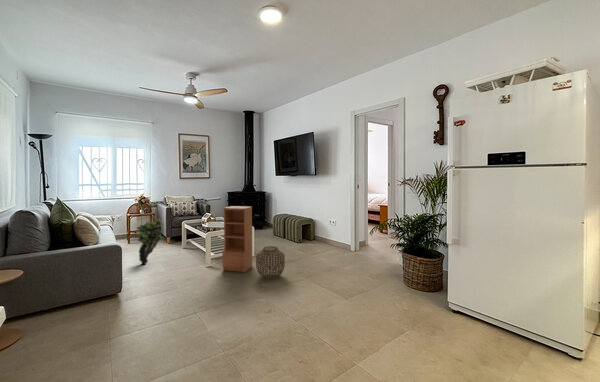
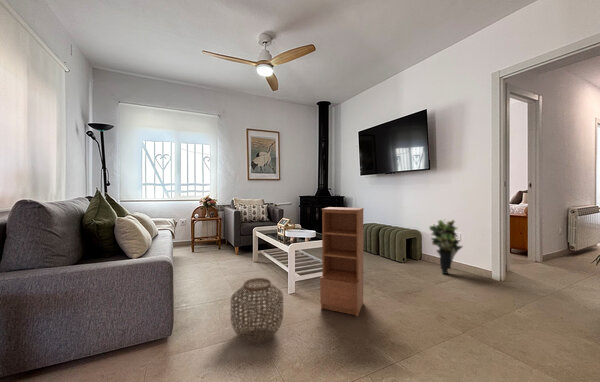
potted plant: present [137,219,163,265] -> present [430,220,462,274]
woven basket: present [256,246,285,280] -> present [231,278,283,344]

